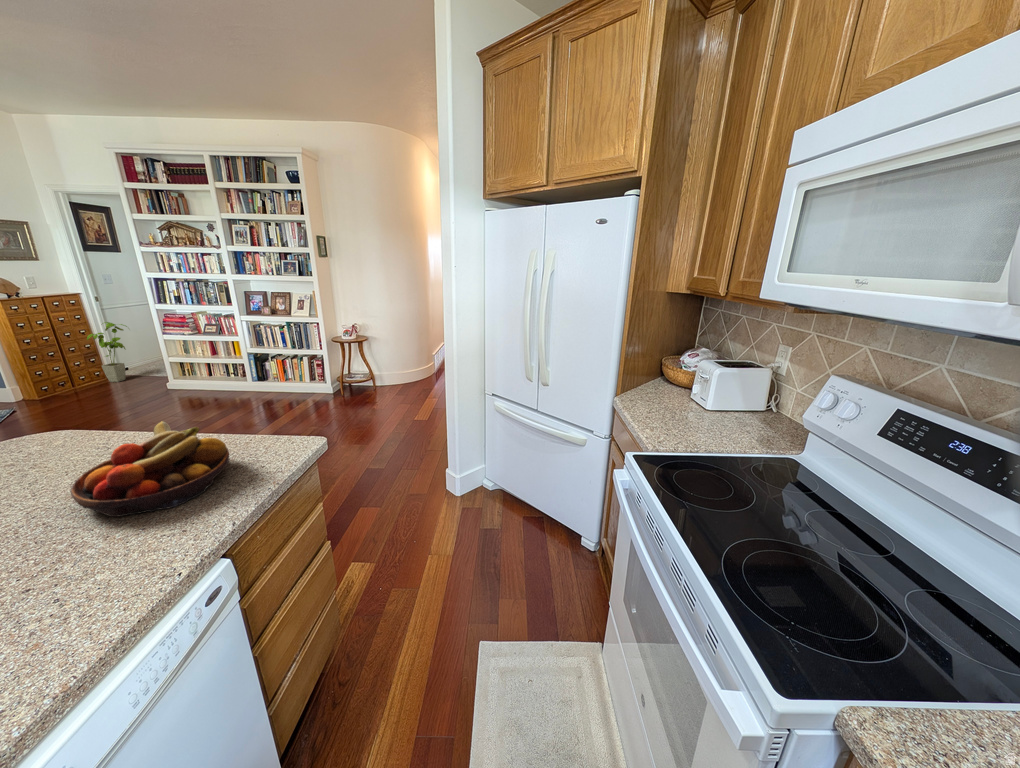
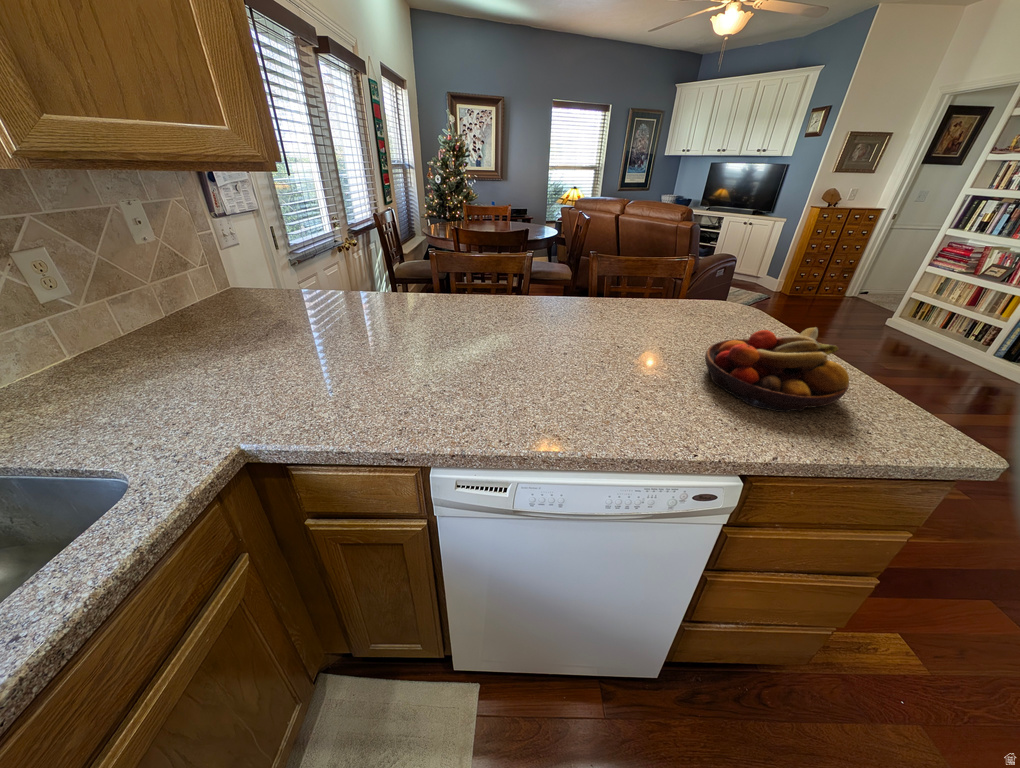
house plant: present [87,322,127,382] -> none [844,240,901,302]

